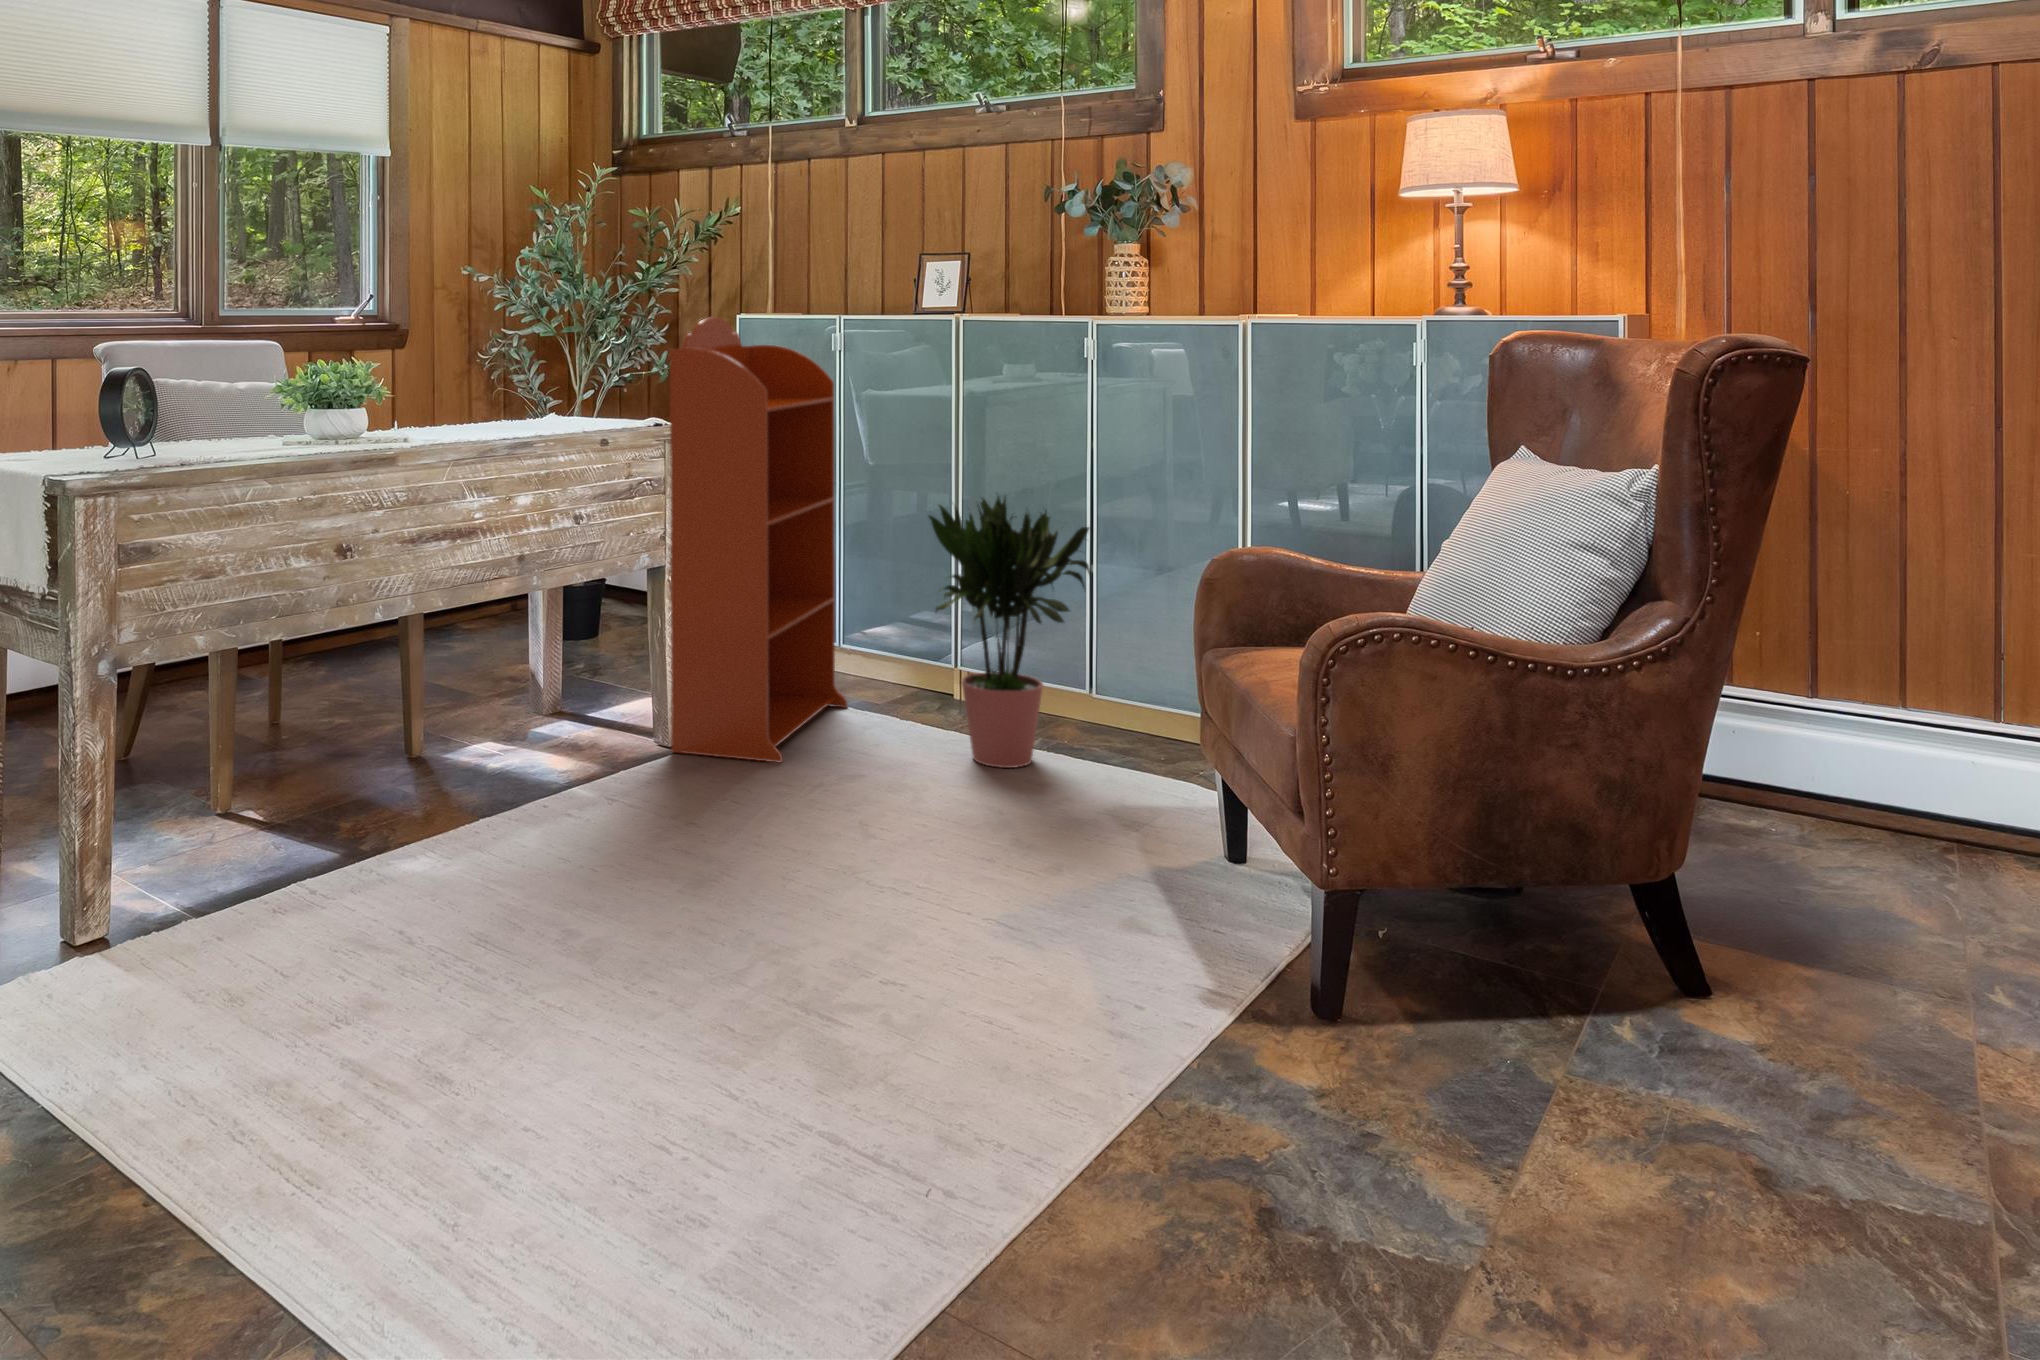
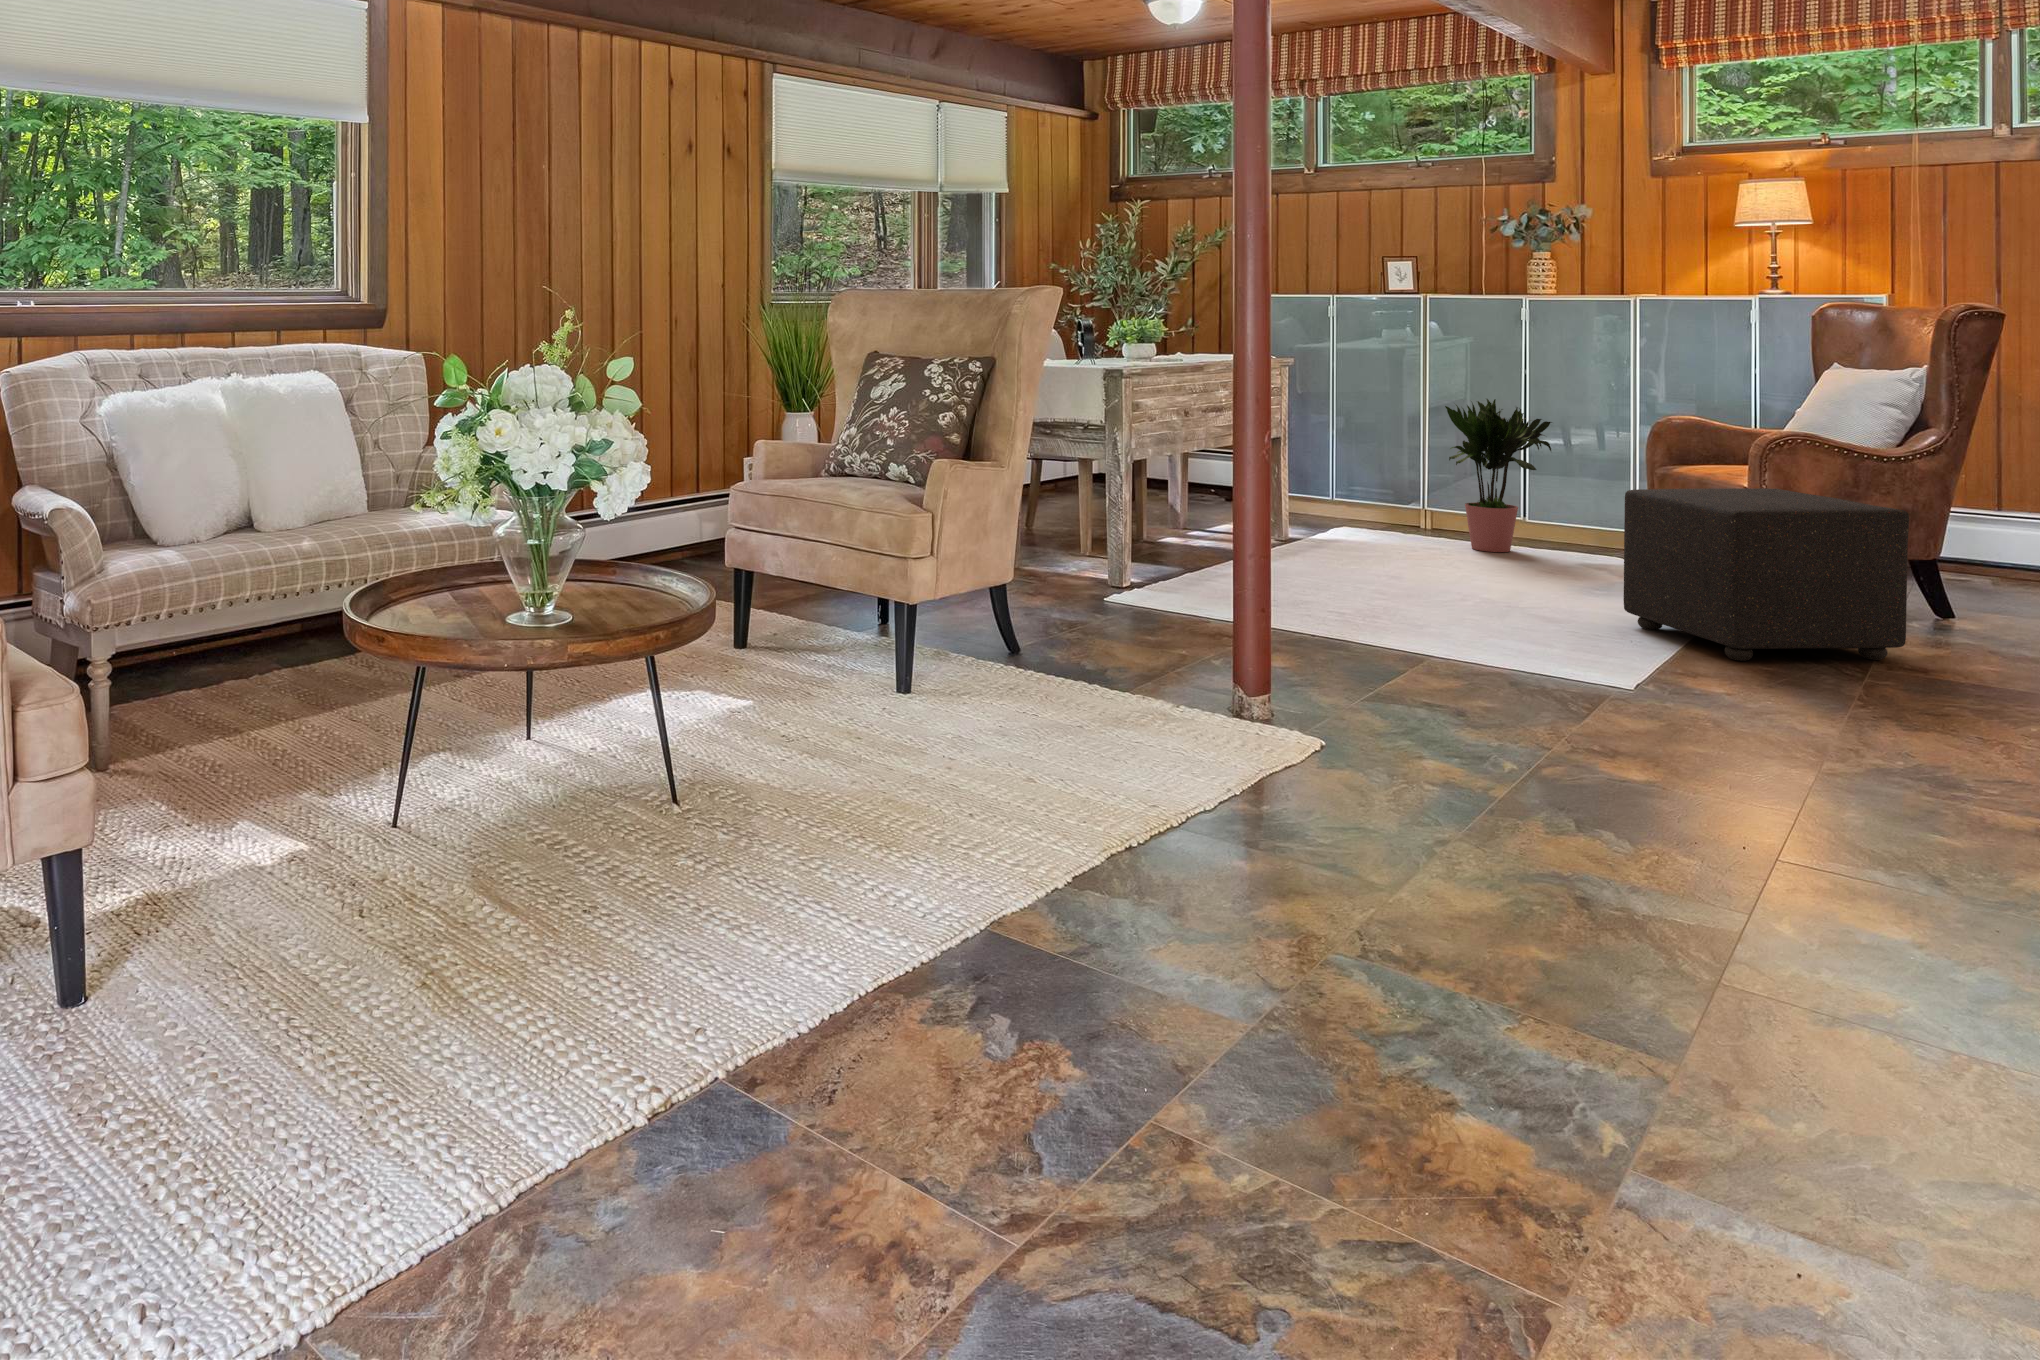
bookcase: present [670,317,848,762] -> none [1292,298,1364,548]
ottoman: none [1010,742,1564,1277] -> present [1624,488,1909,661]

